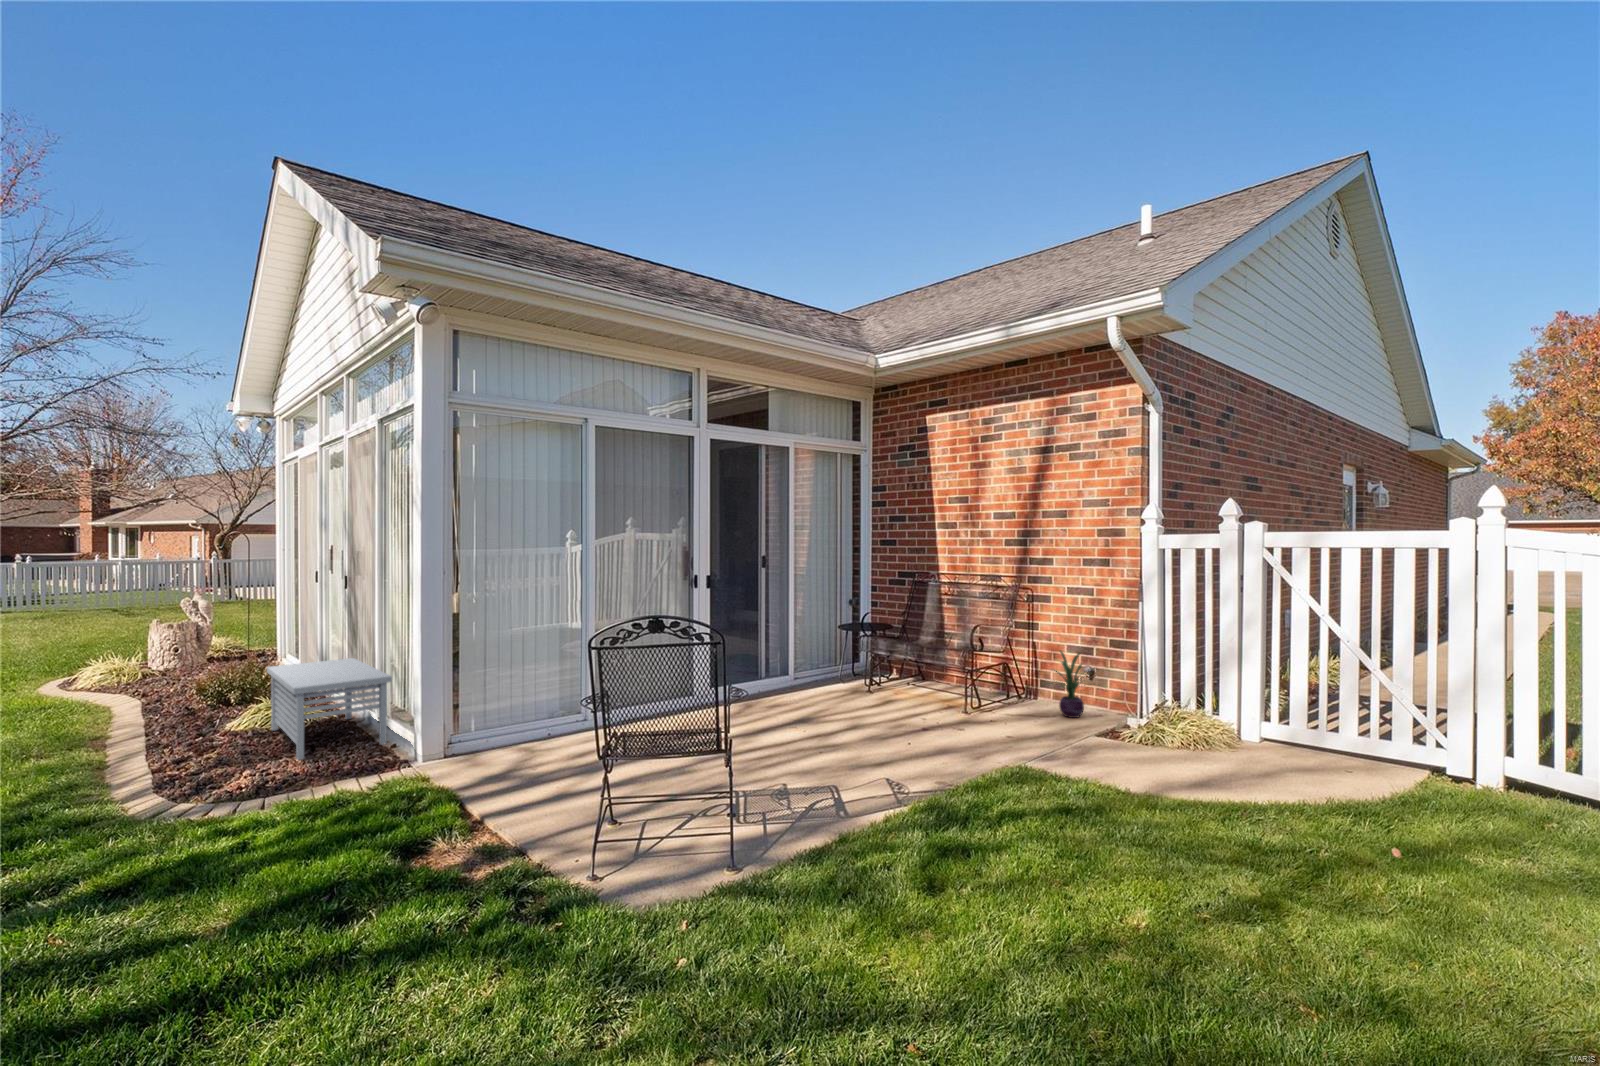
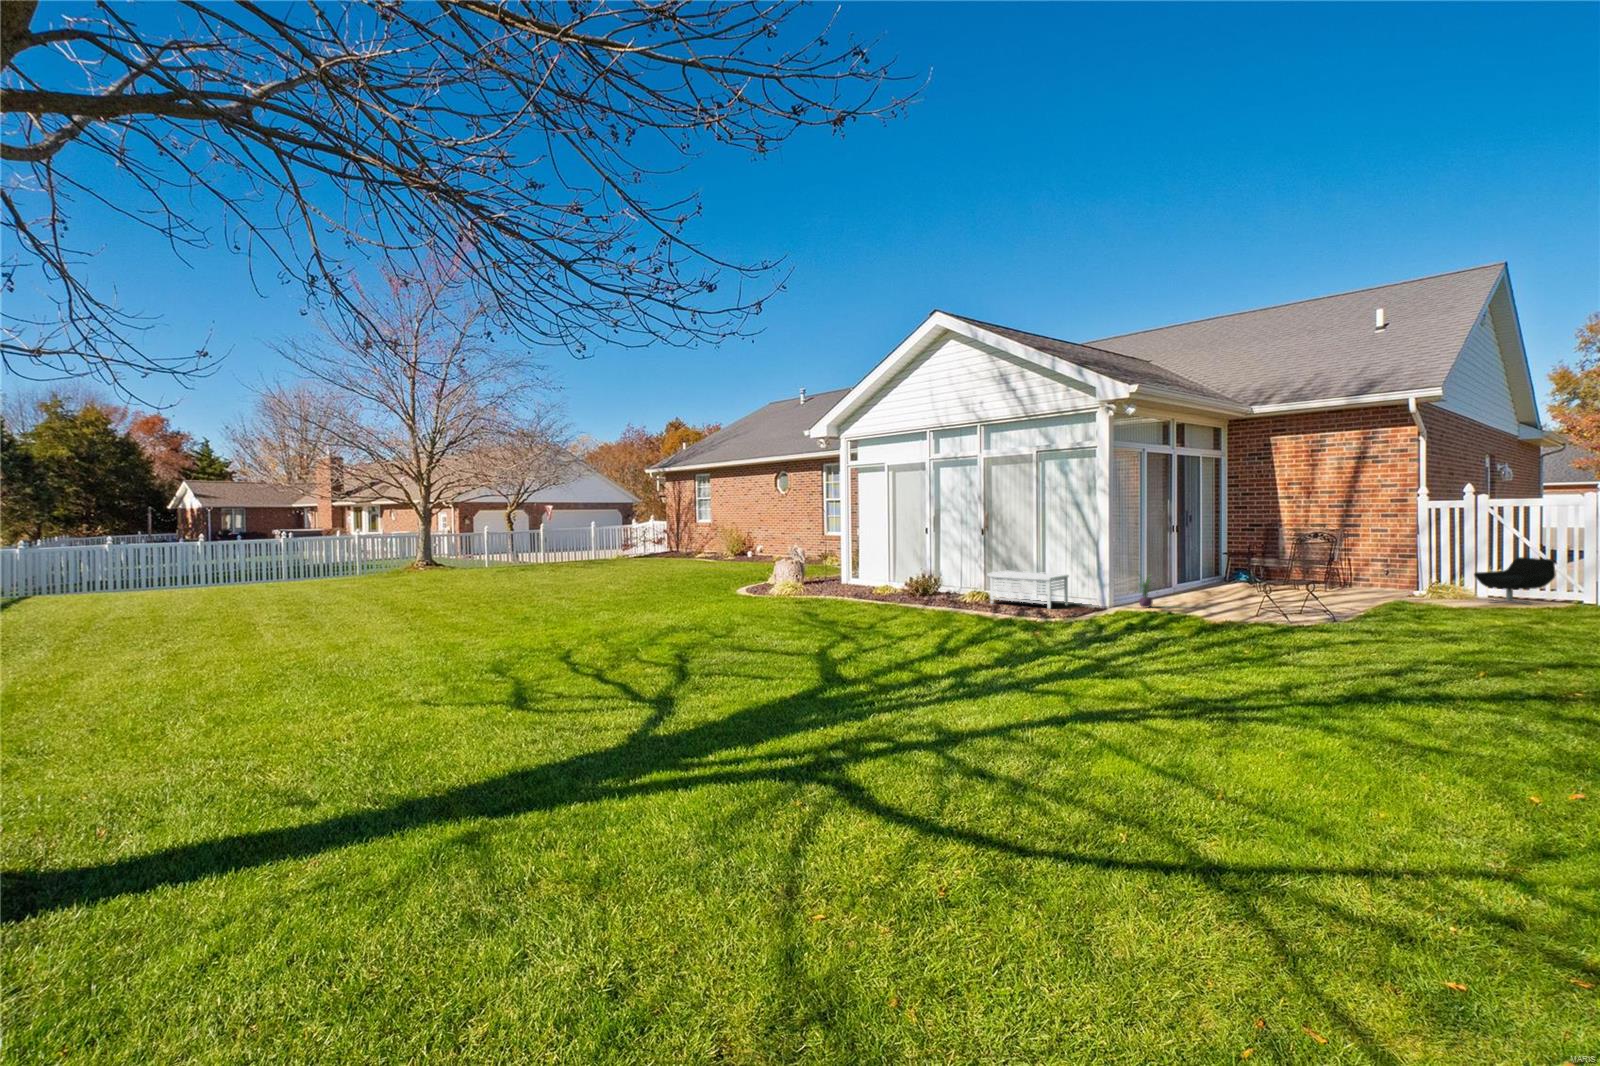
decorative plant: present [1051,651,1092,718] -> present [1135,575,1153,608]
lounge chair: none [1227,658,1392,780] -> present [1474,557,1556,602]

